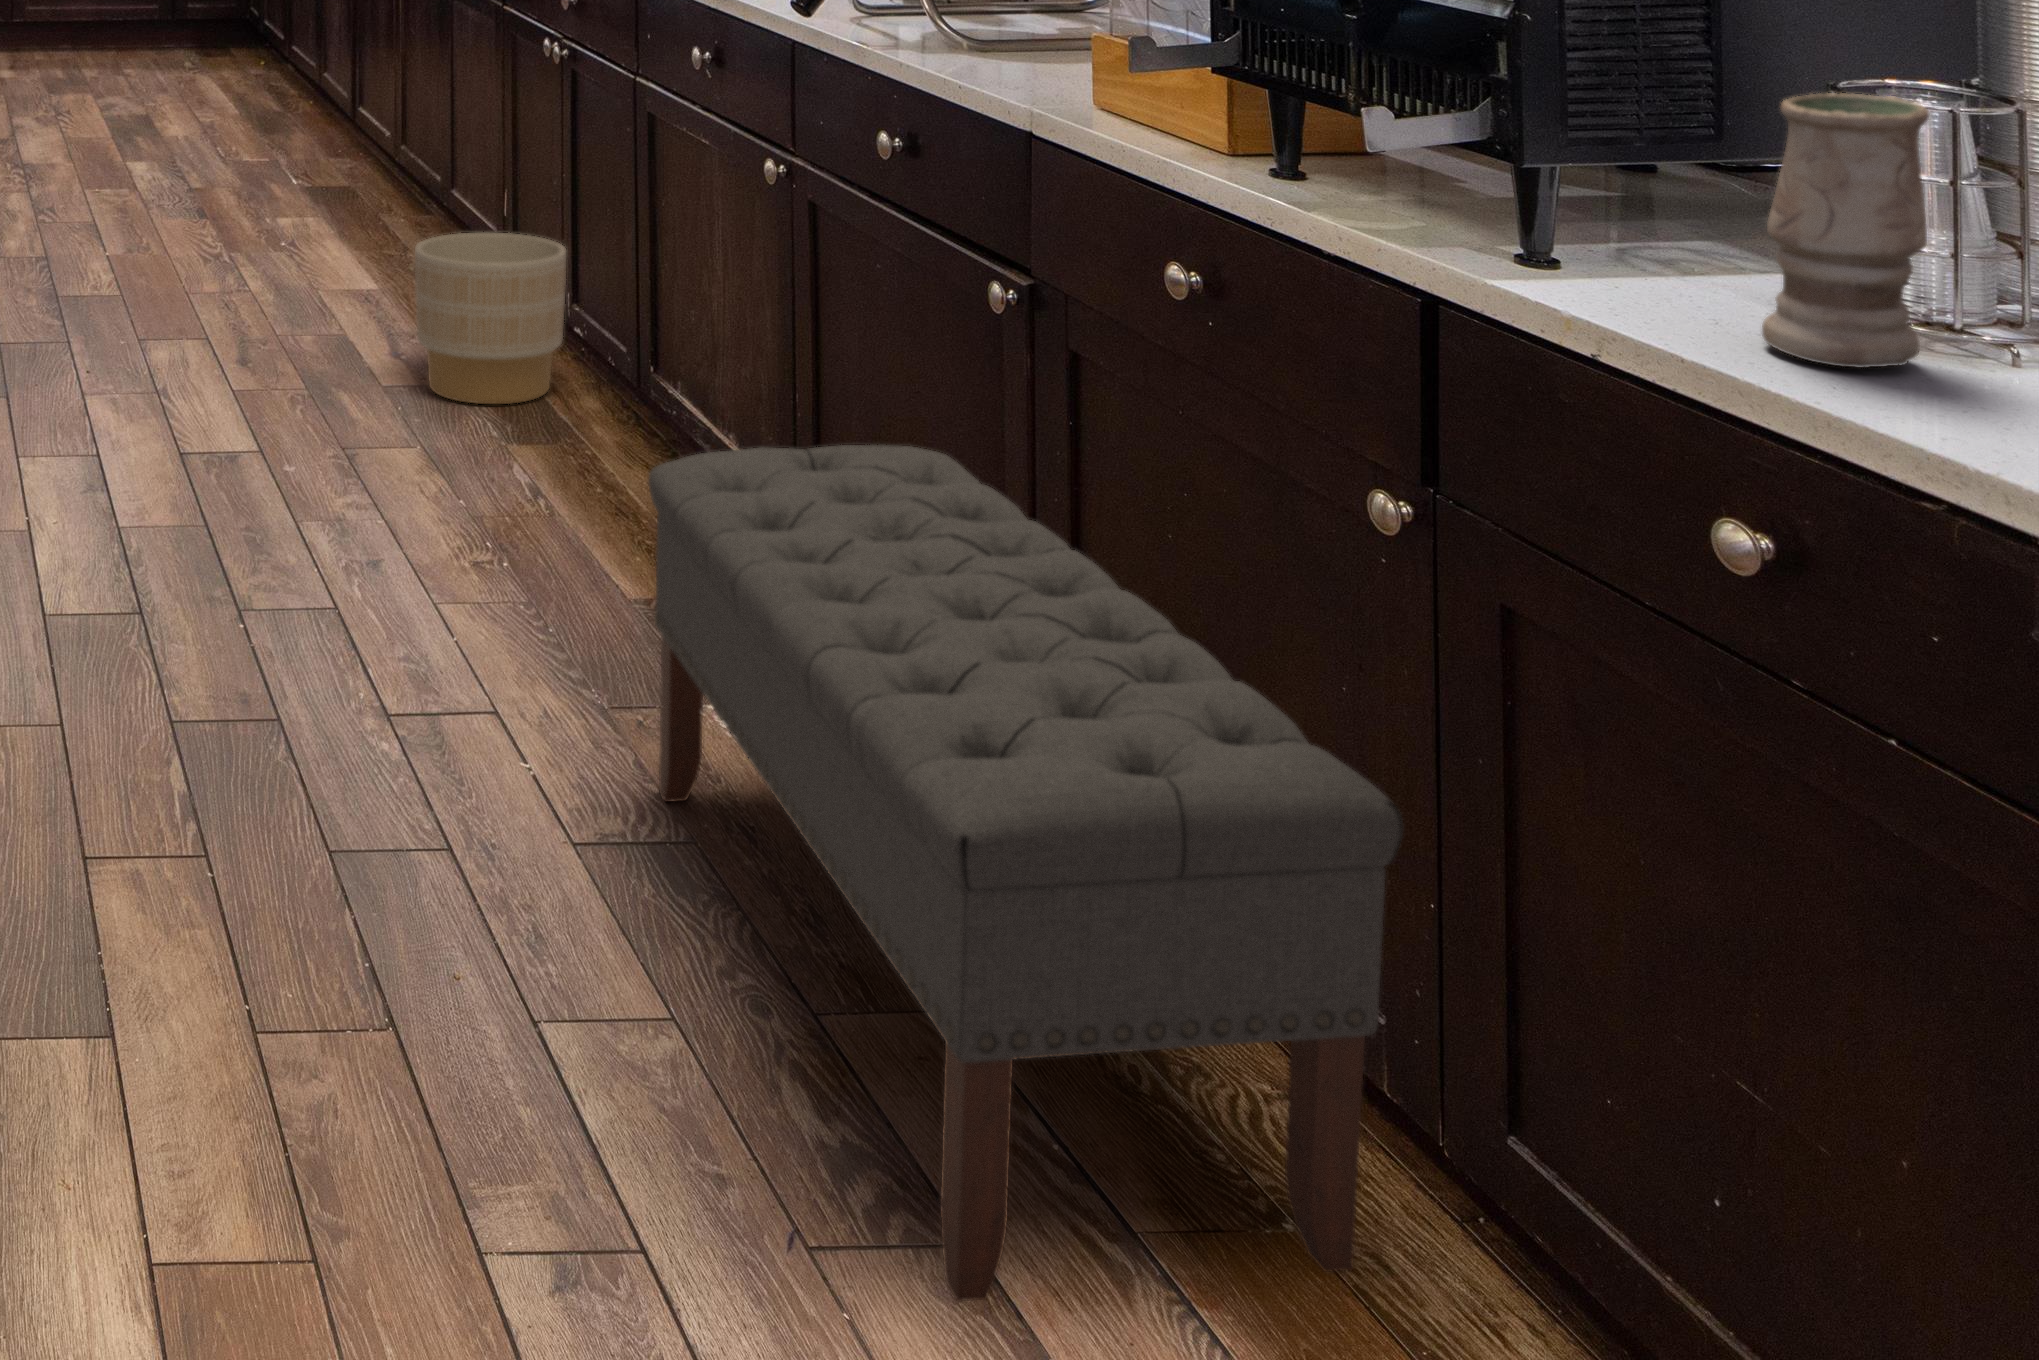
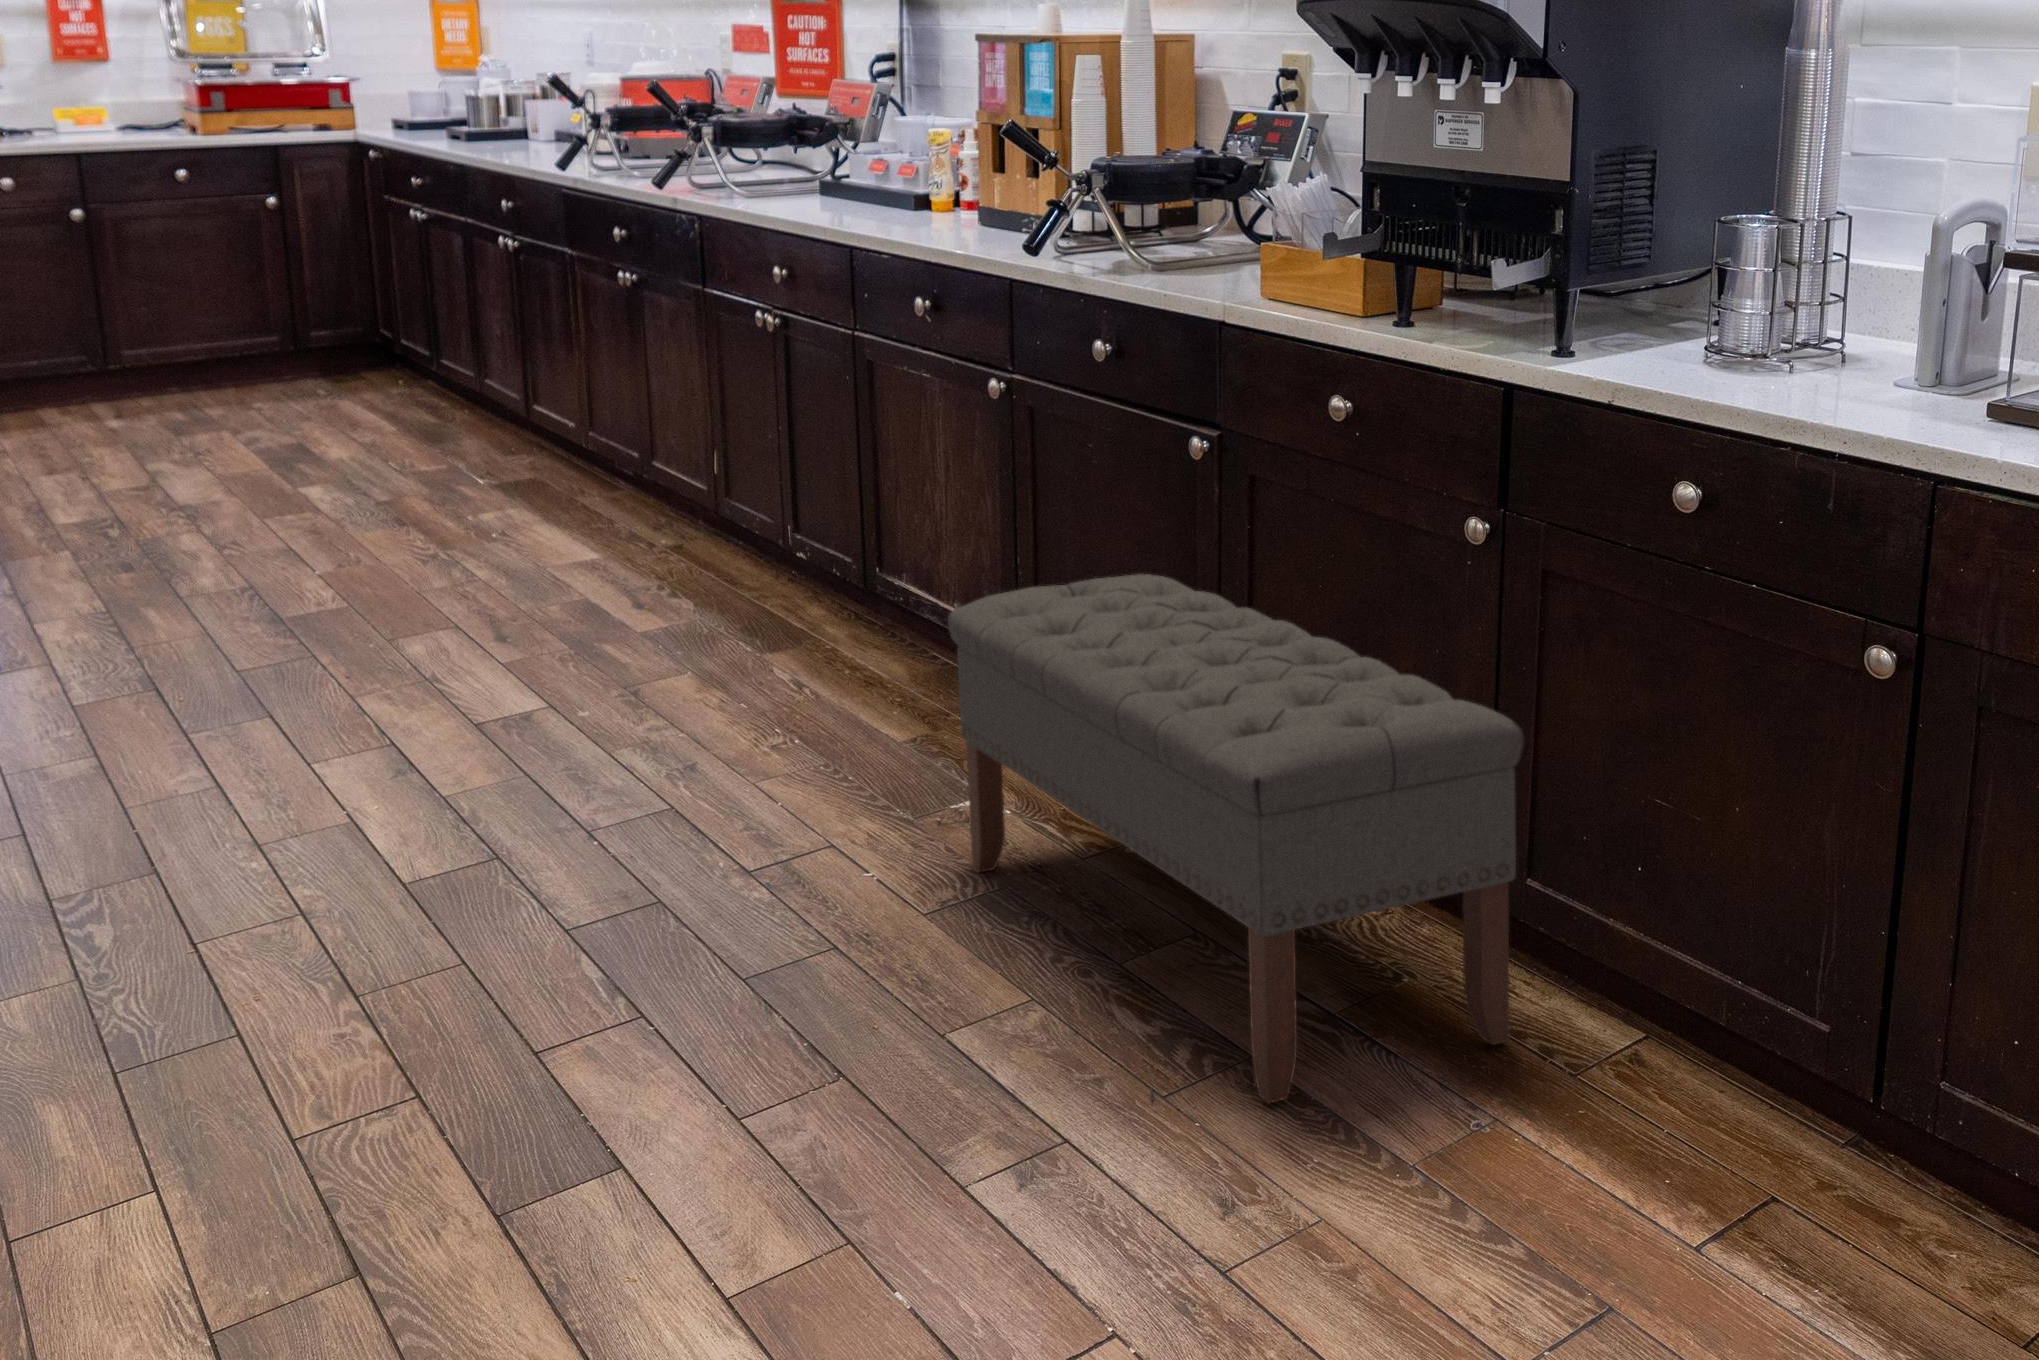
vase: present [1762,93,1929,368] -> none [1715,222,1799,390]
planter: present [415,233,566,404] -> none [655,482,793,630]

